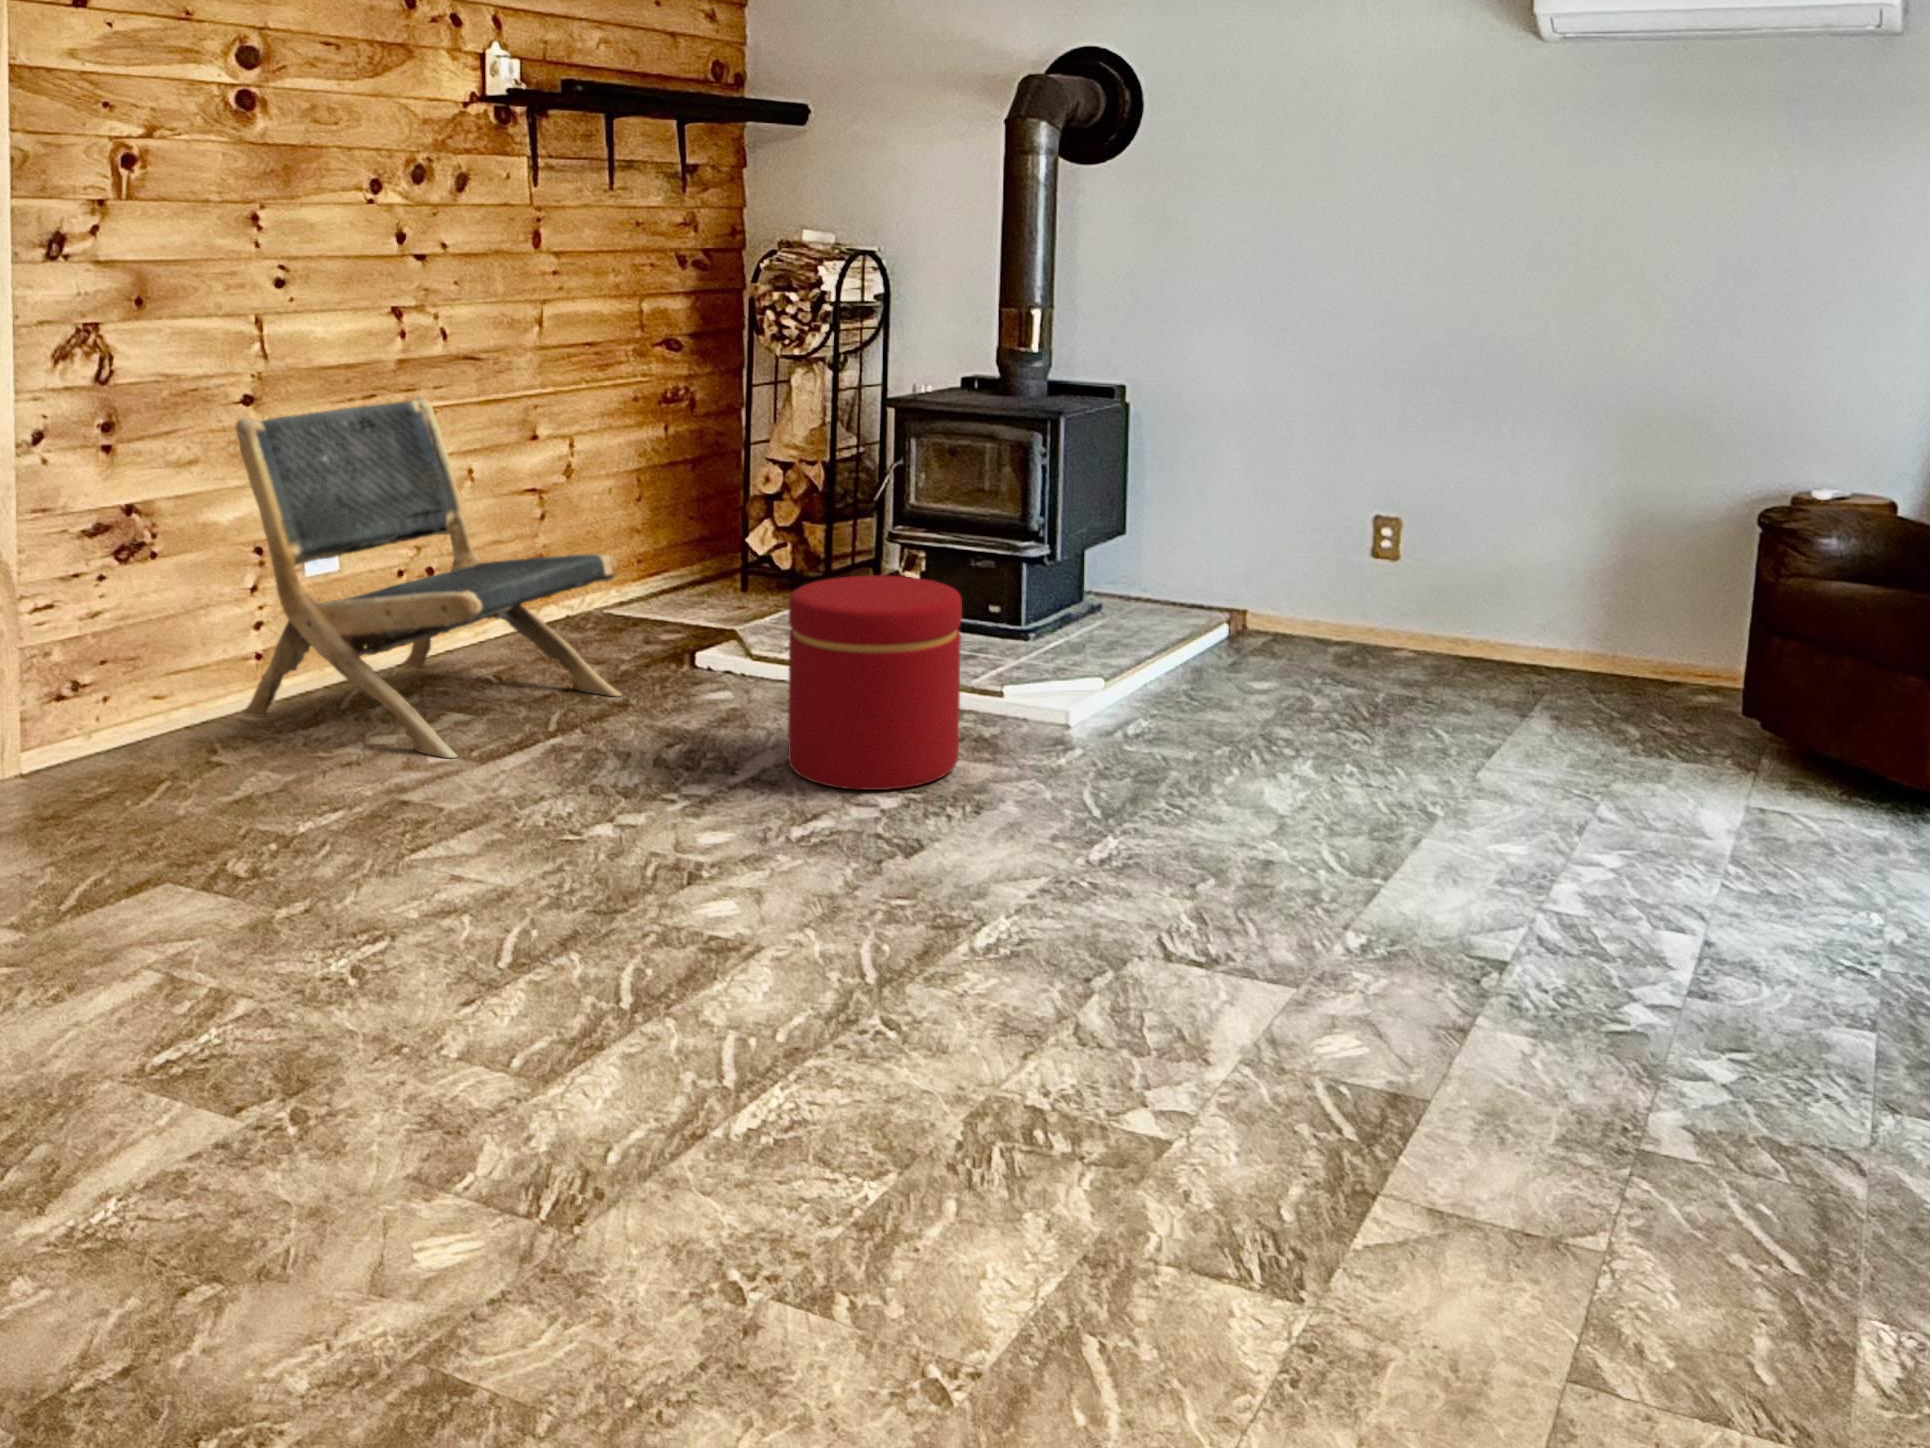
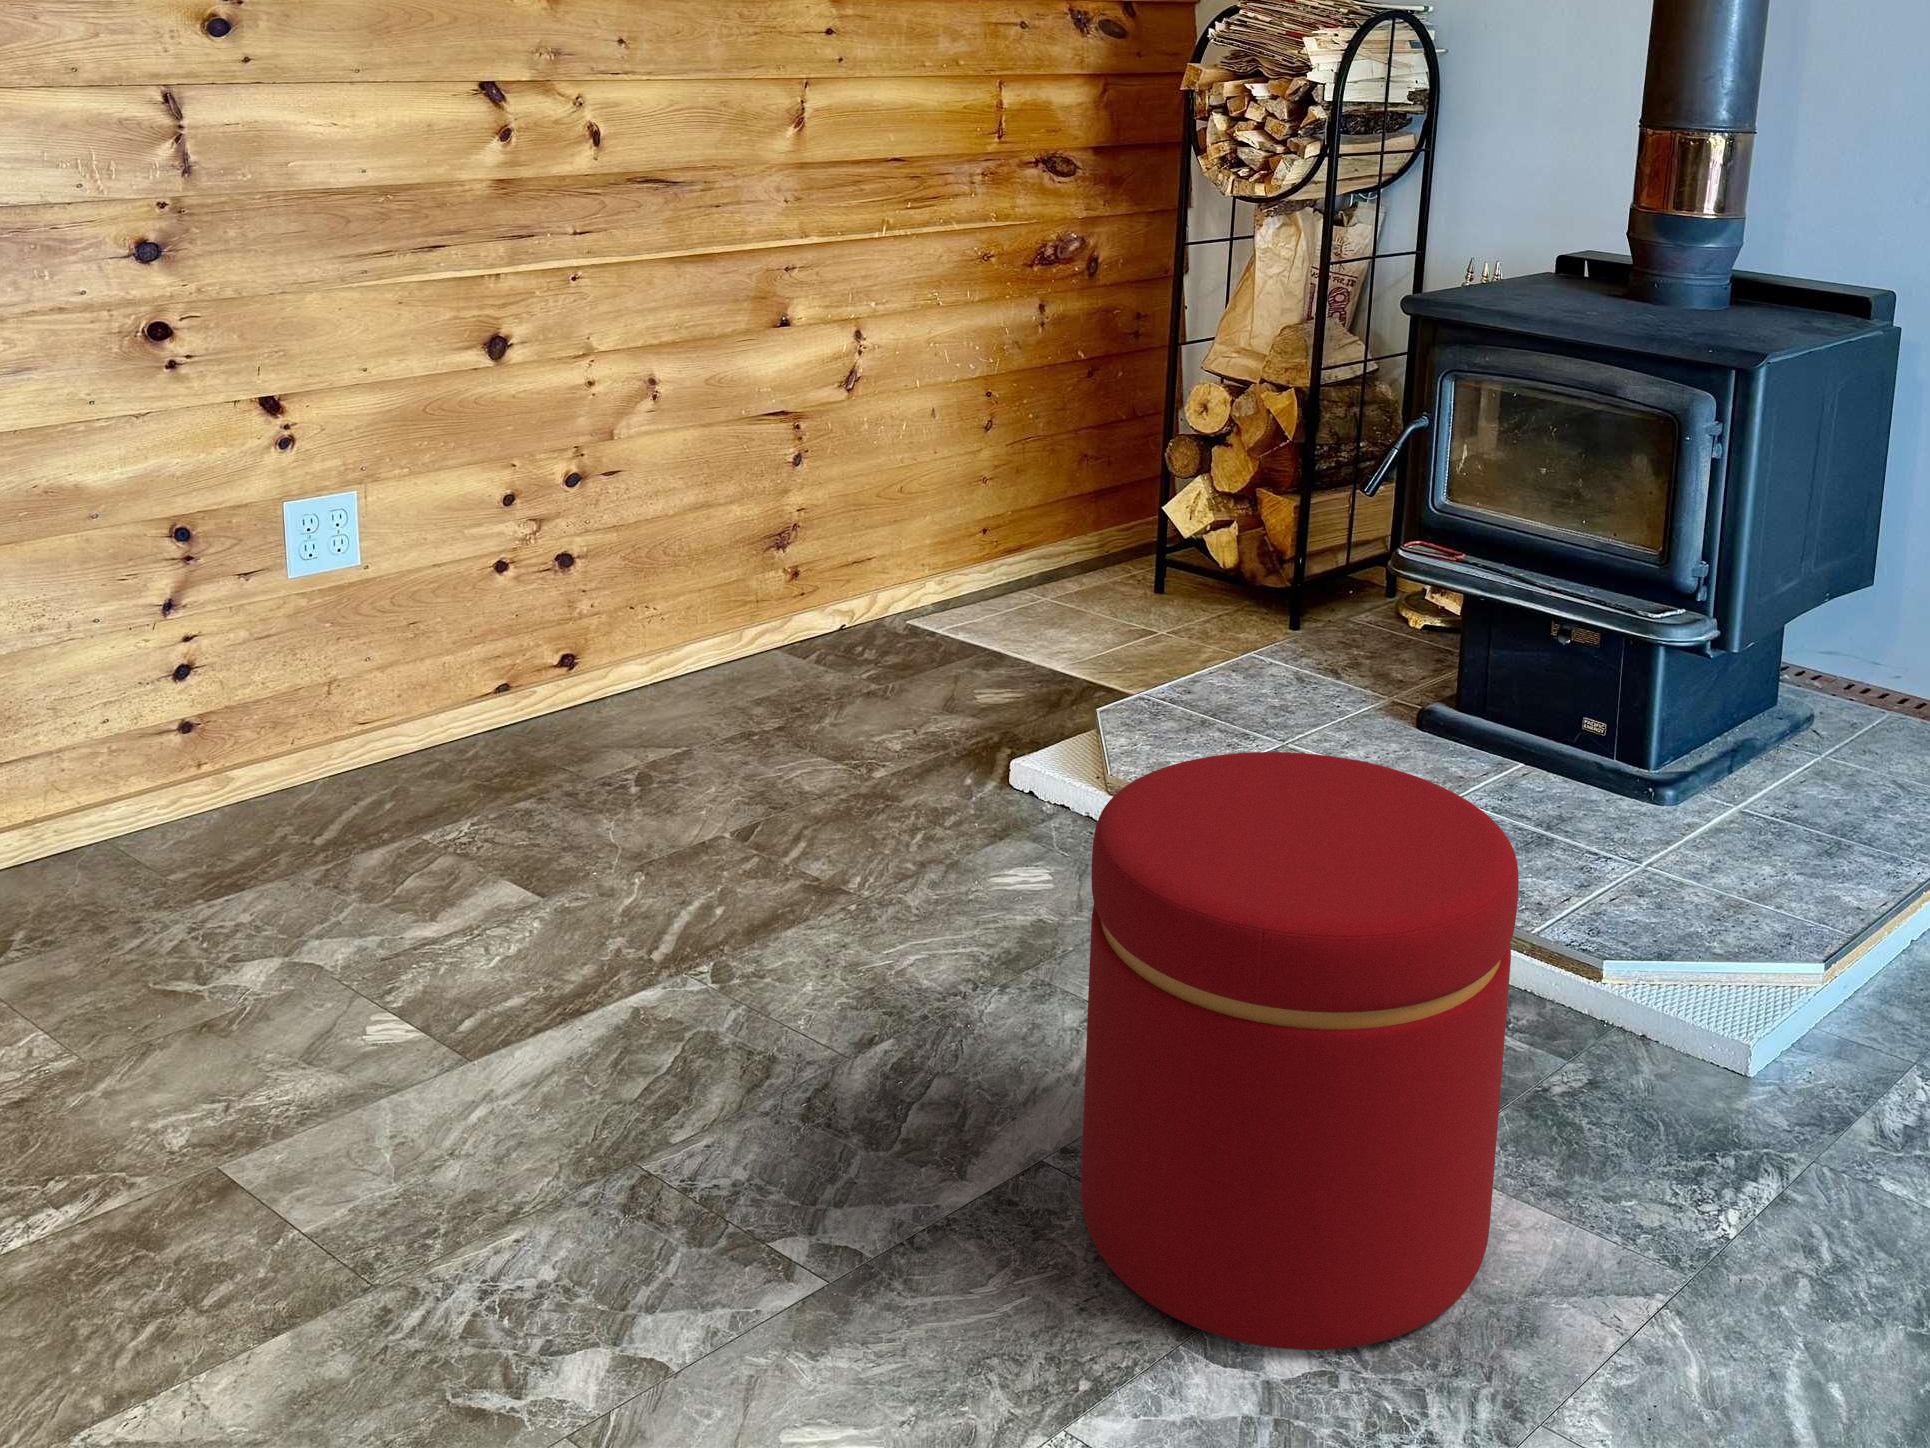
lounge chair: present [236,397,621,758] -> none [97,251,832,1043]

